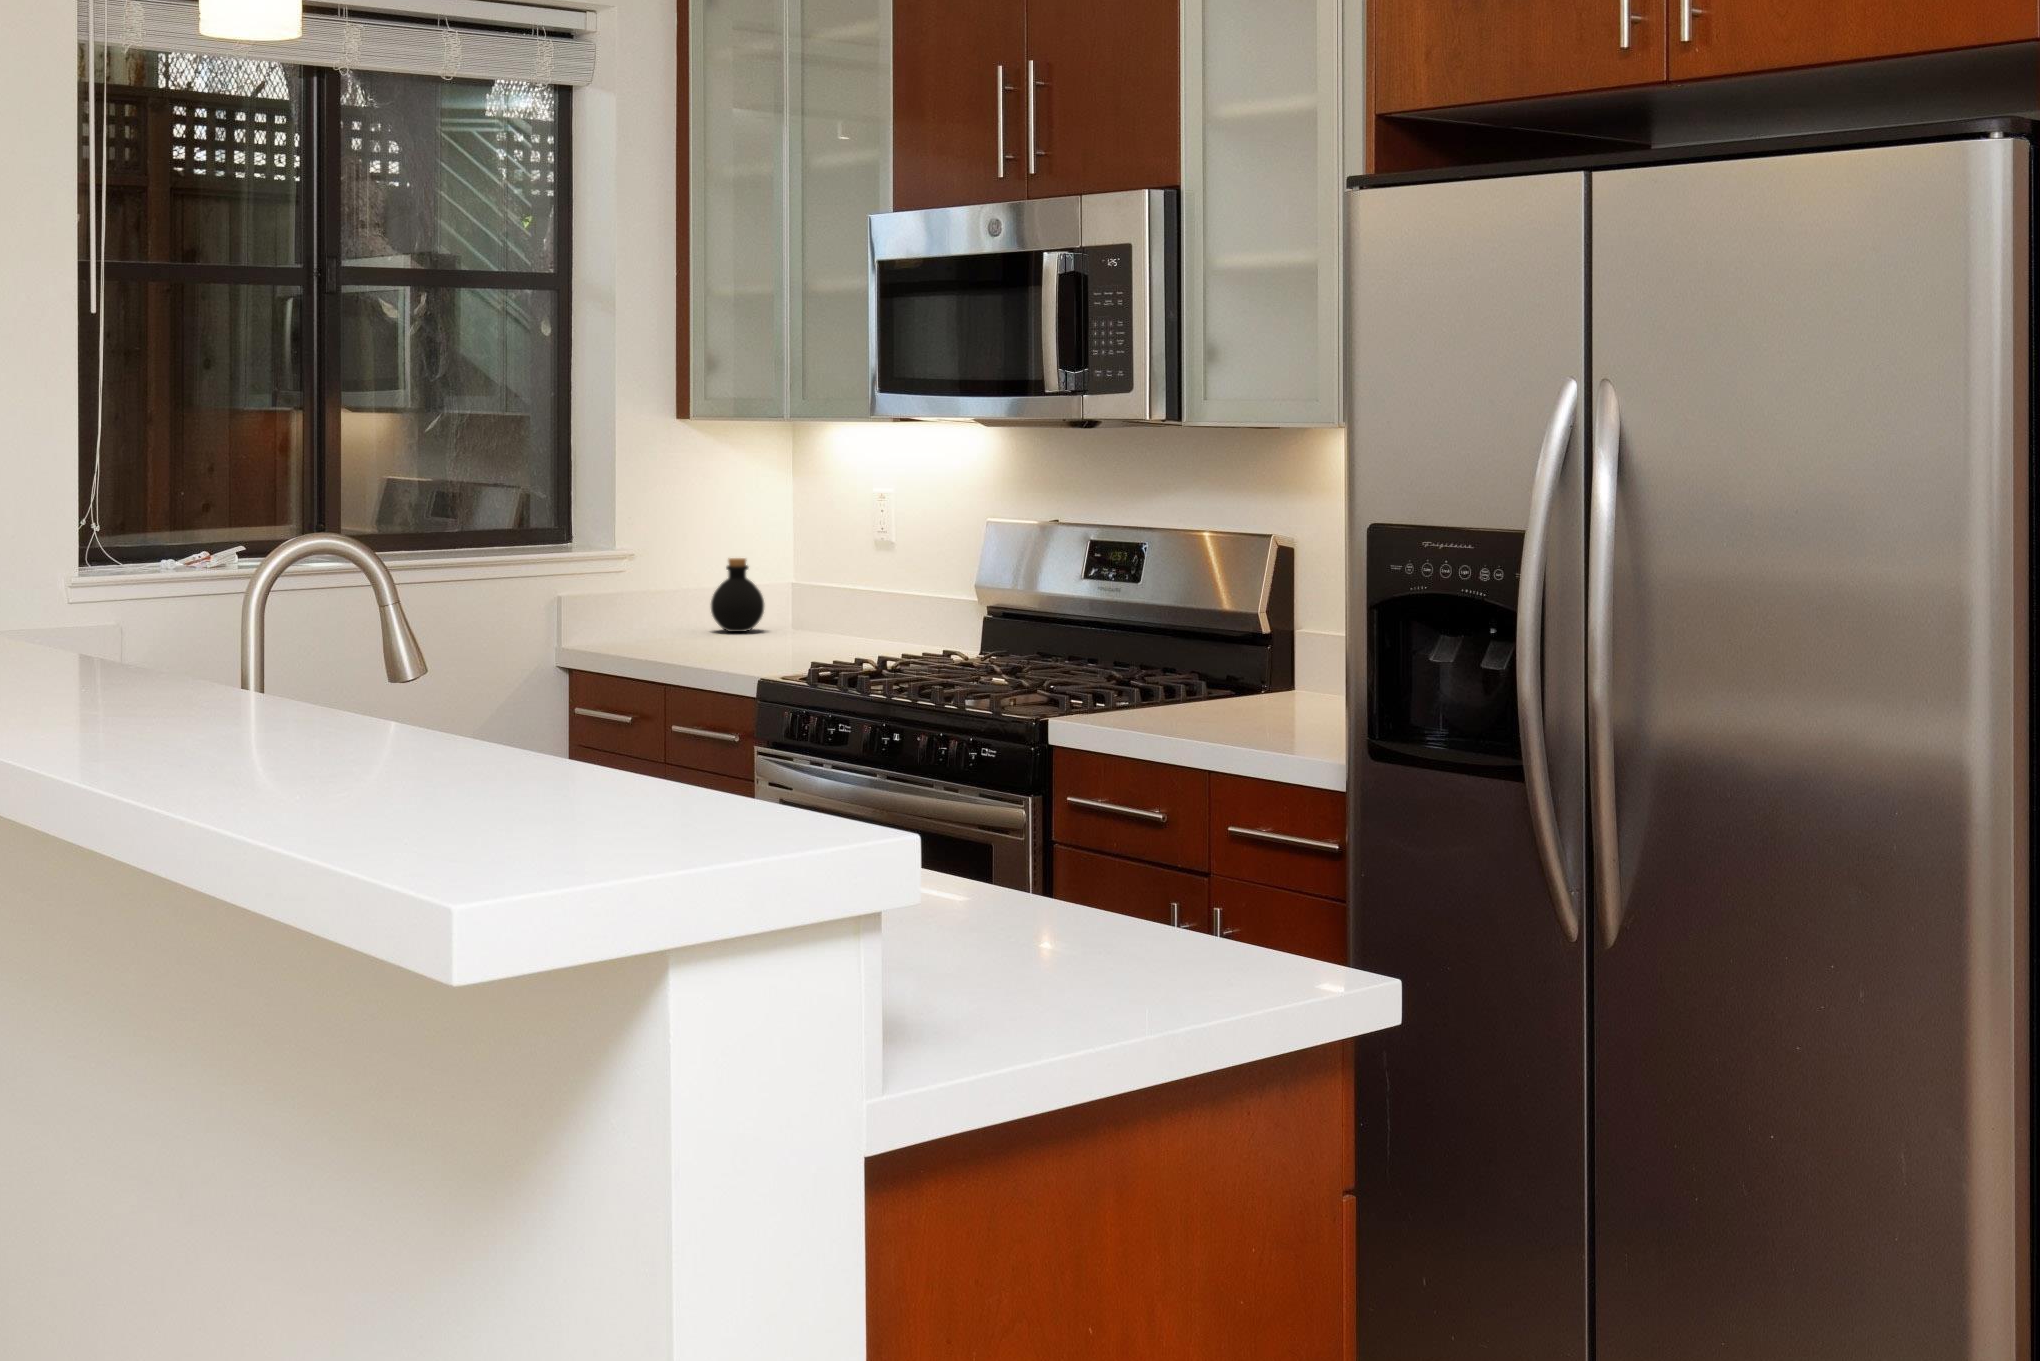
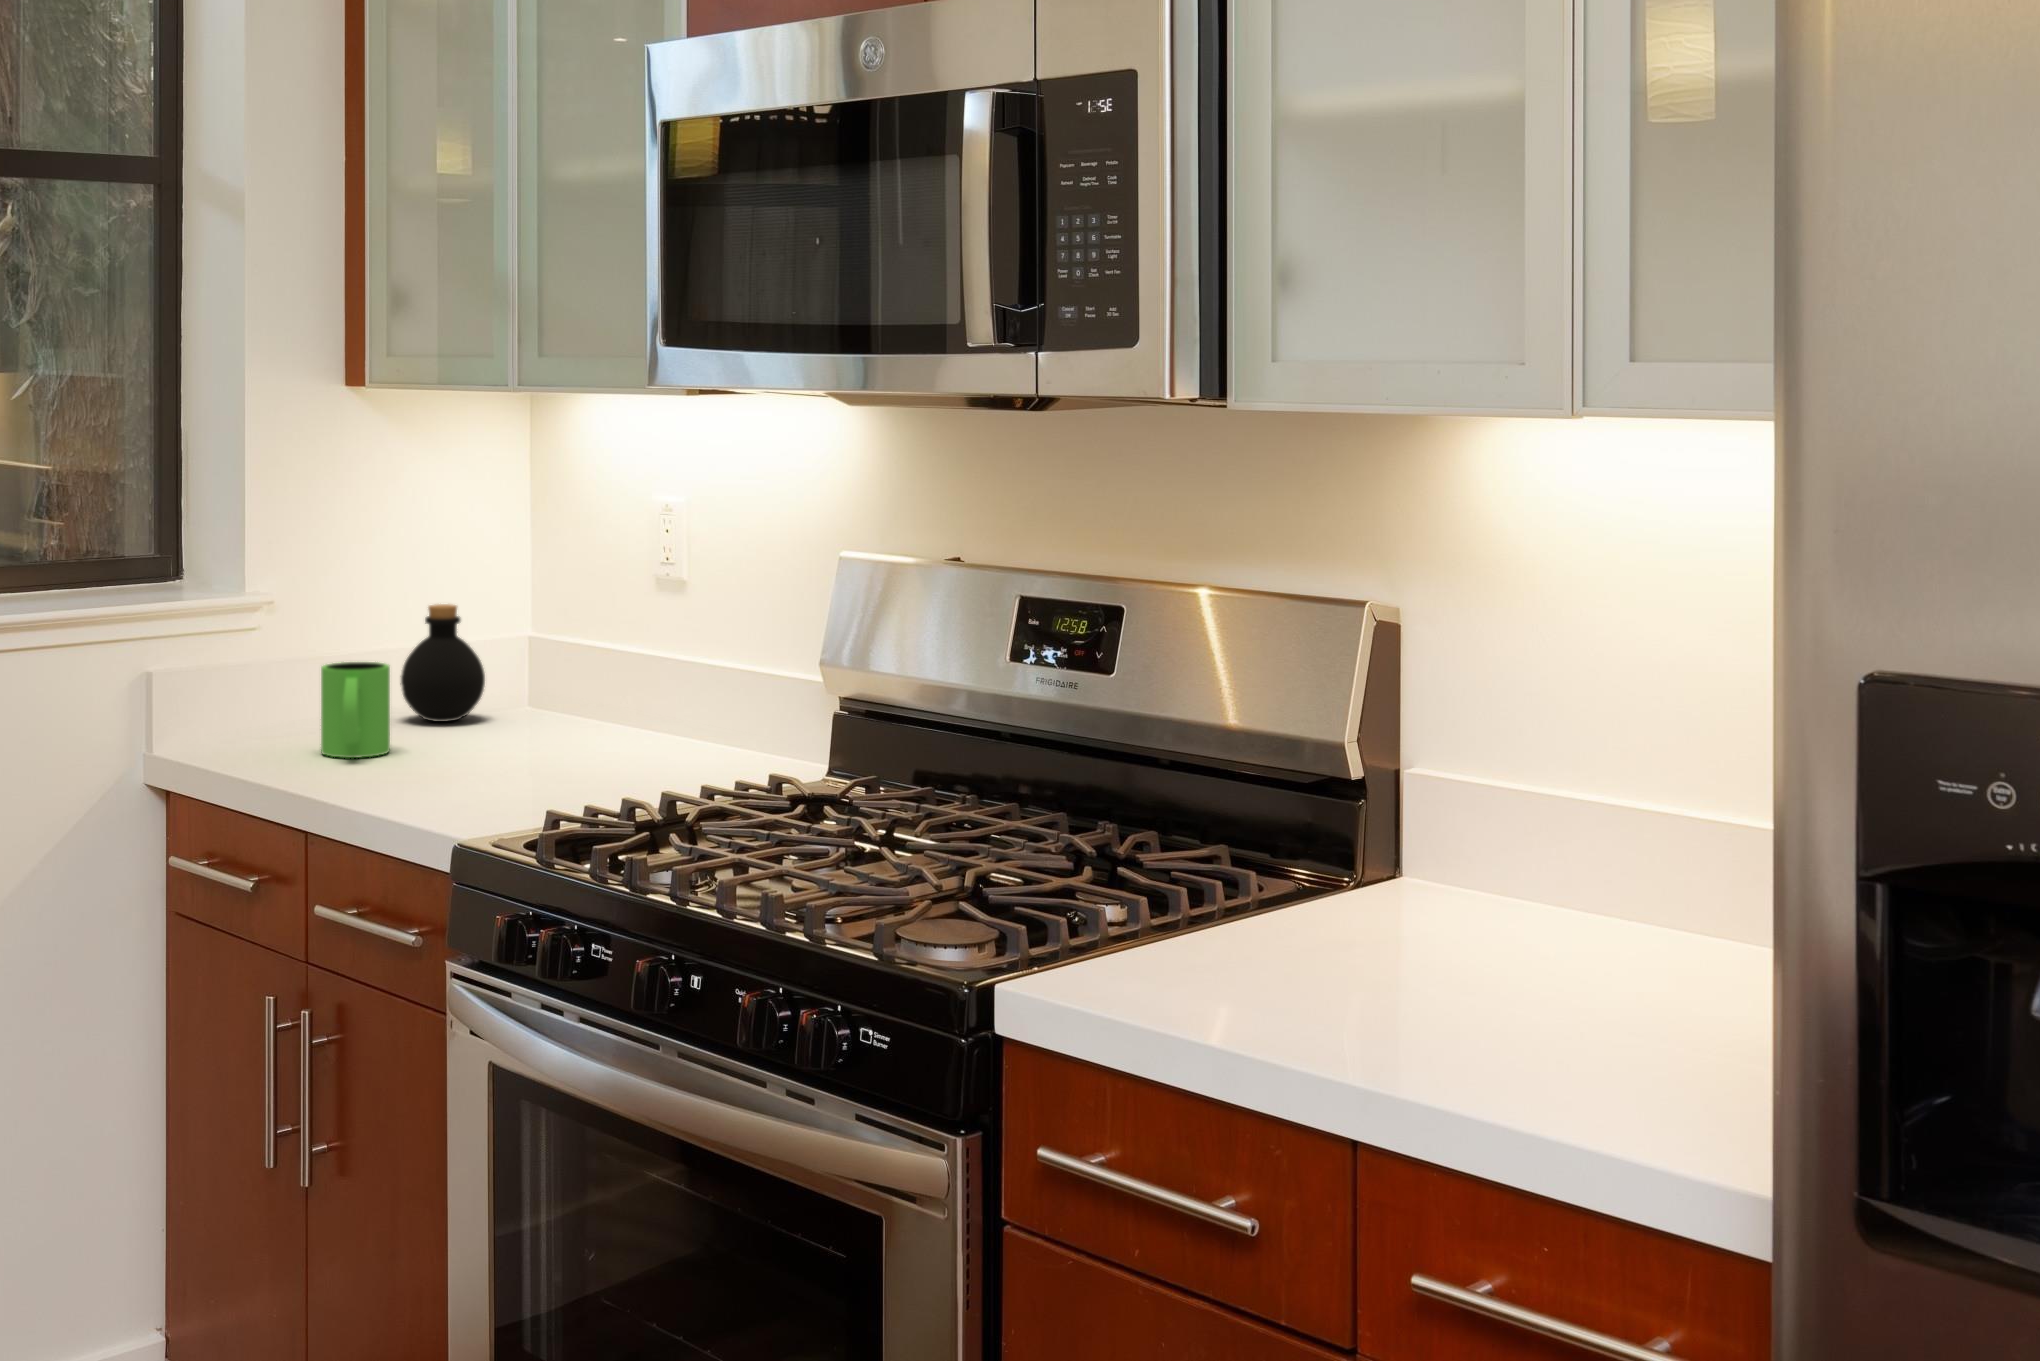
mug: none [667,589,709,646] -> present [321,662,390,758]

